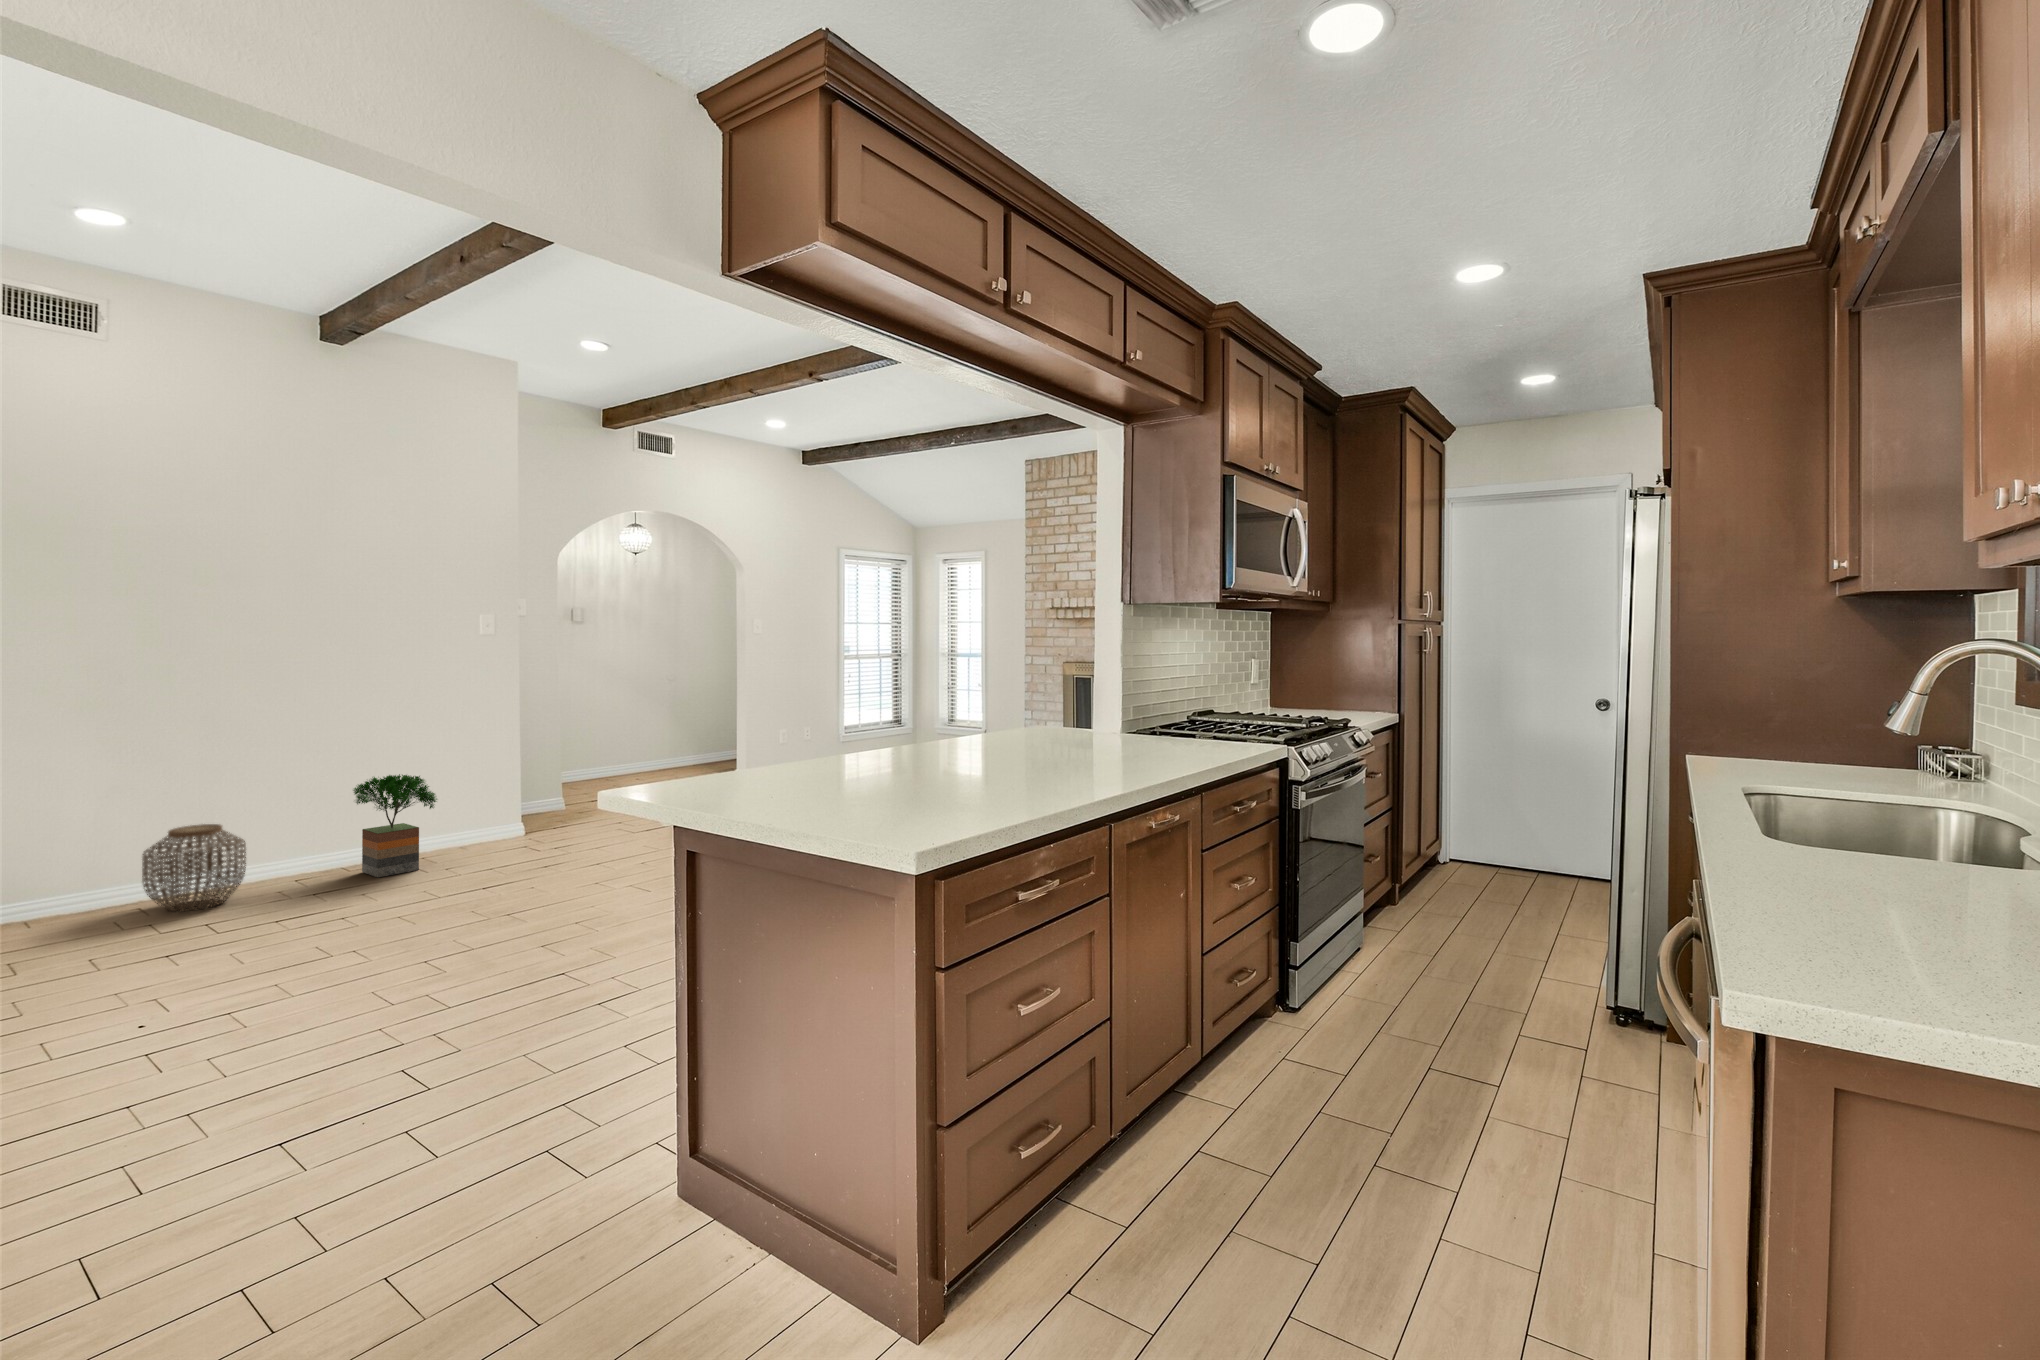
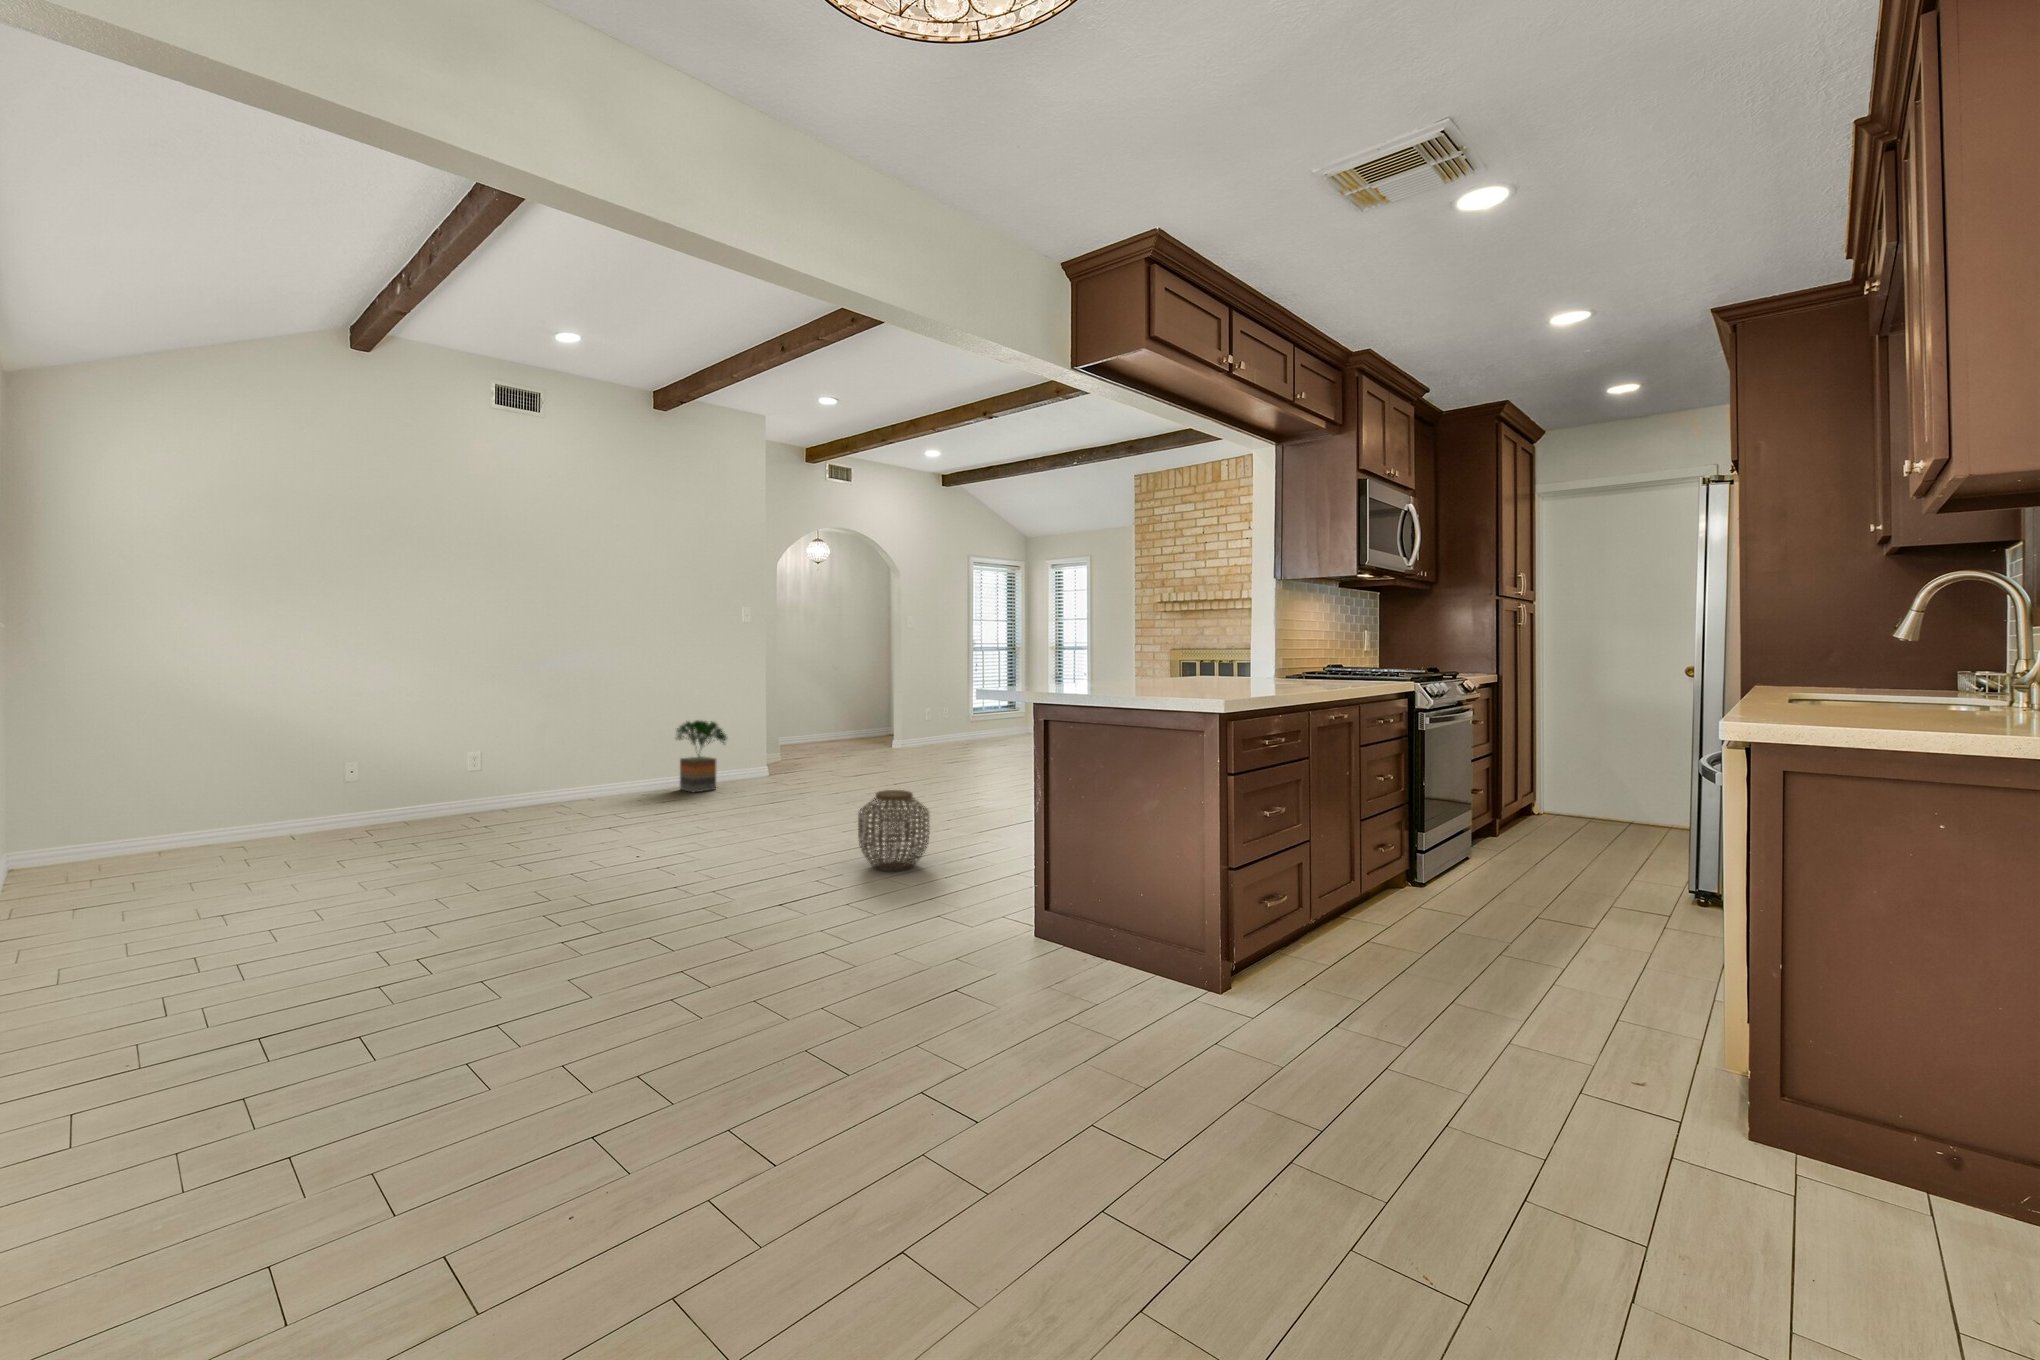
woven basket: present [142,824,246,912] -> present [858,790,930,871]

